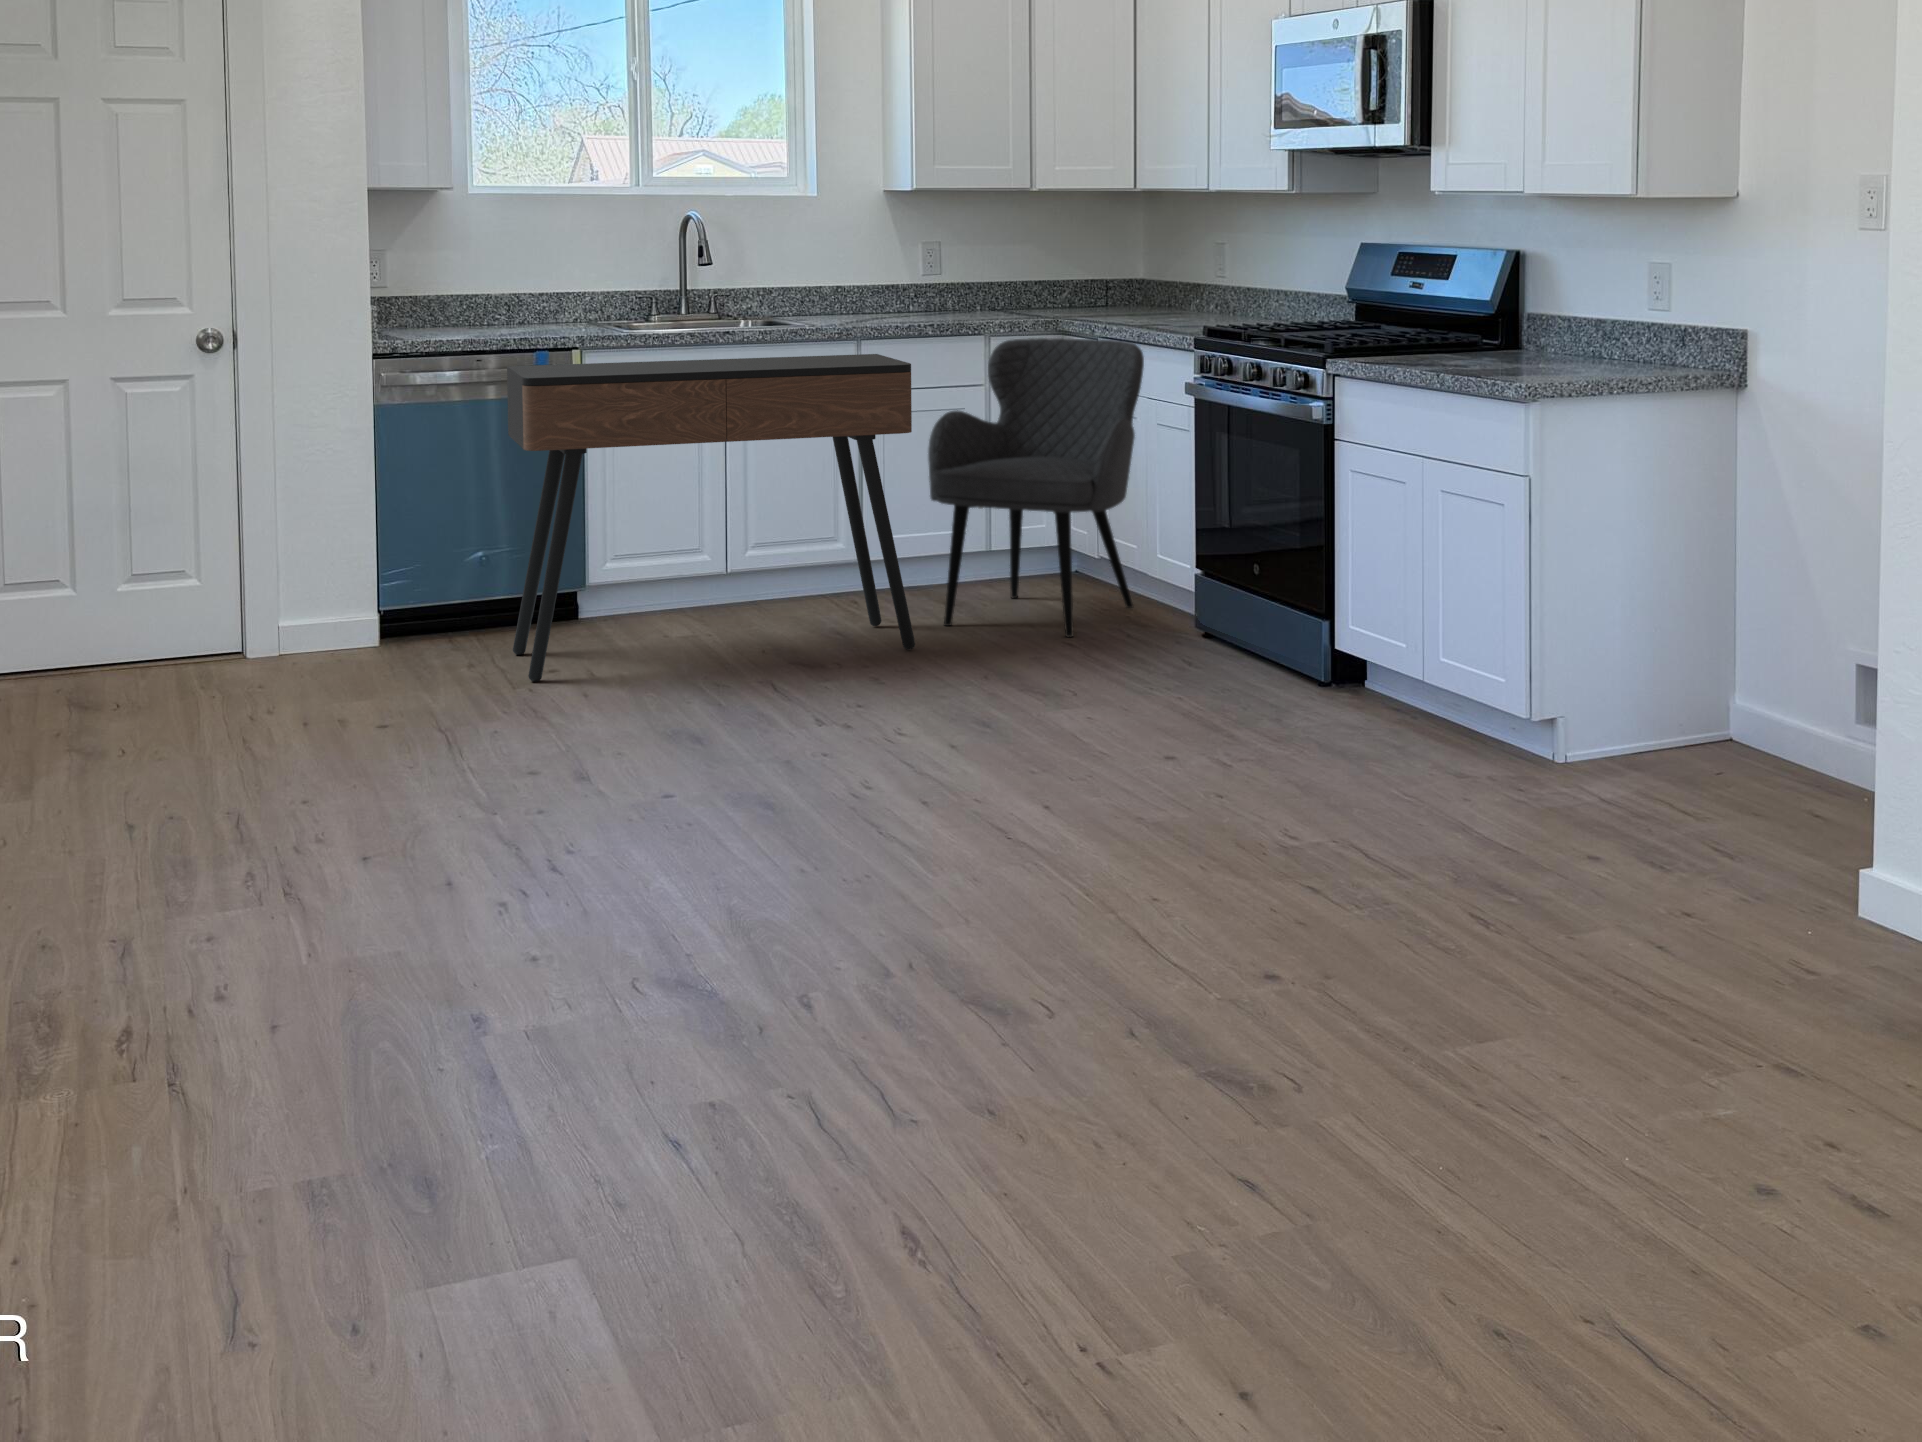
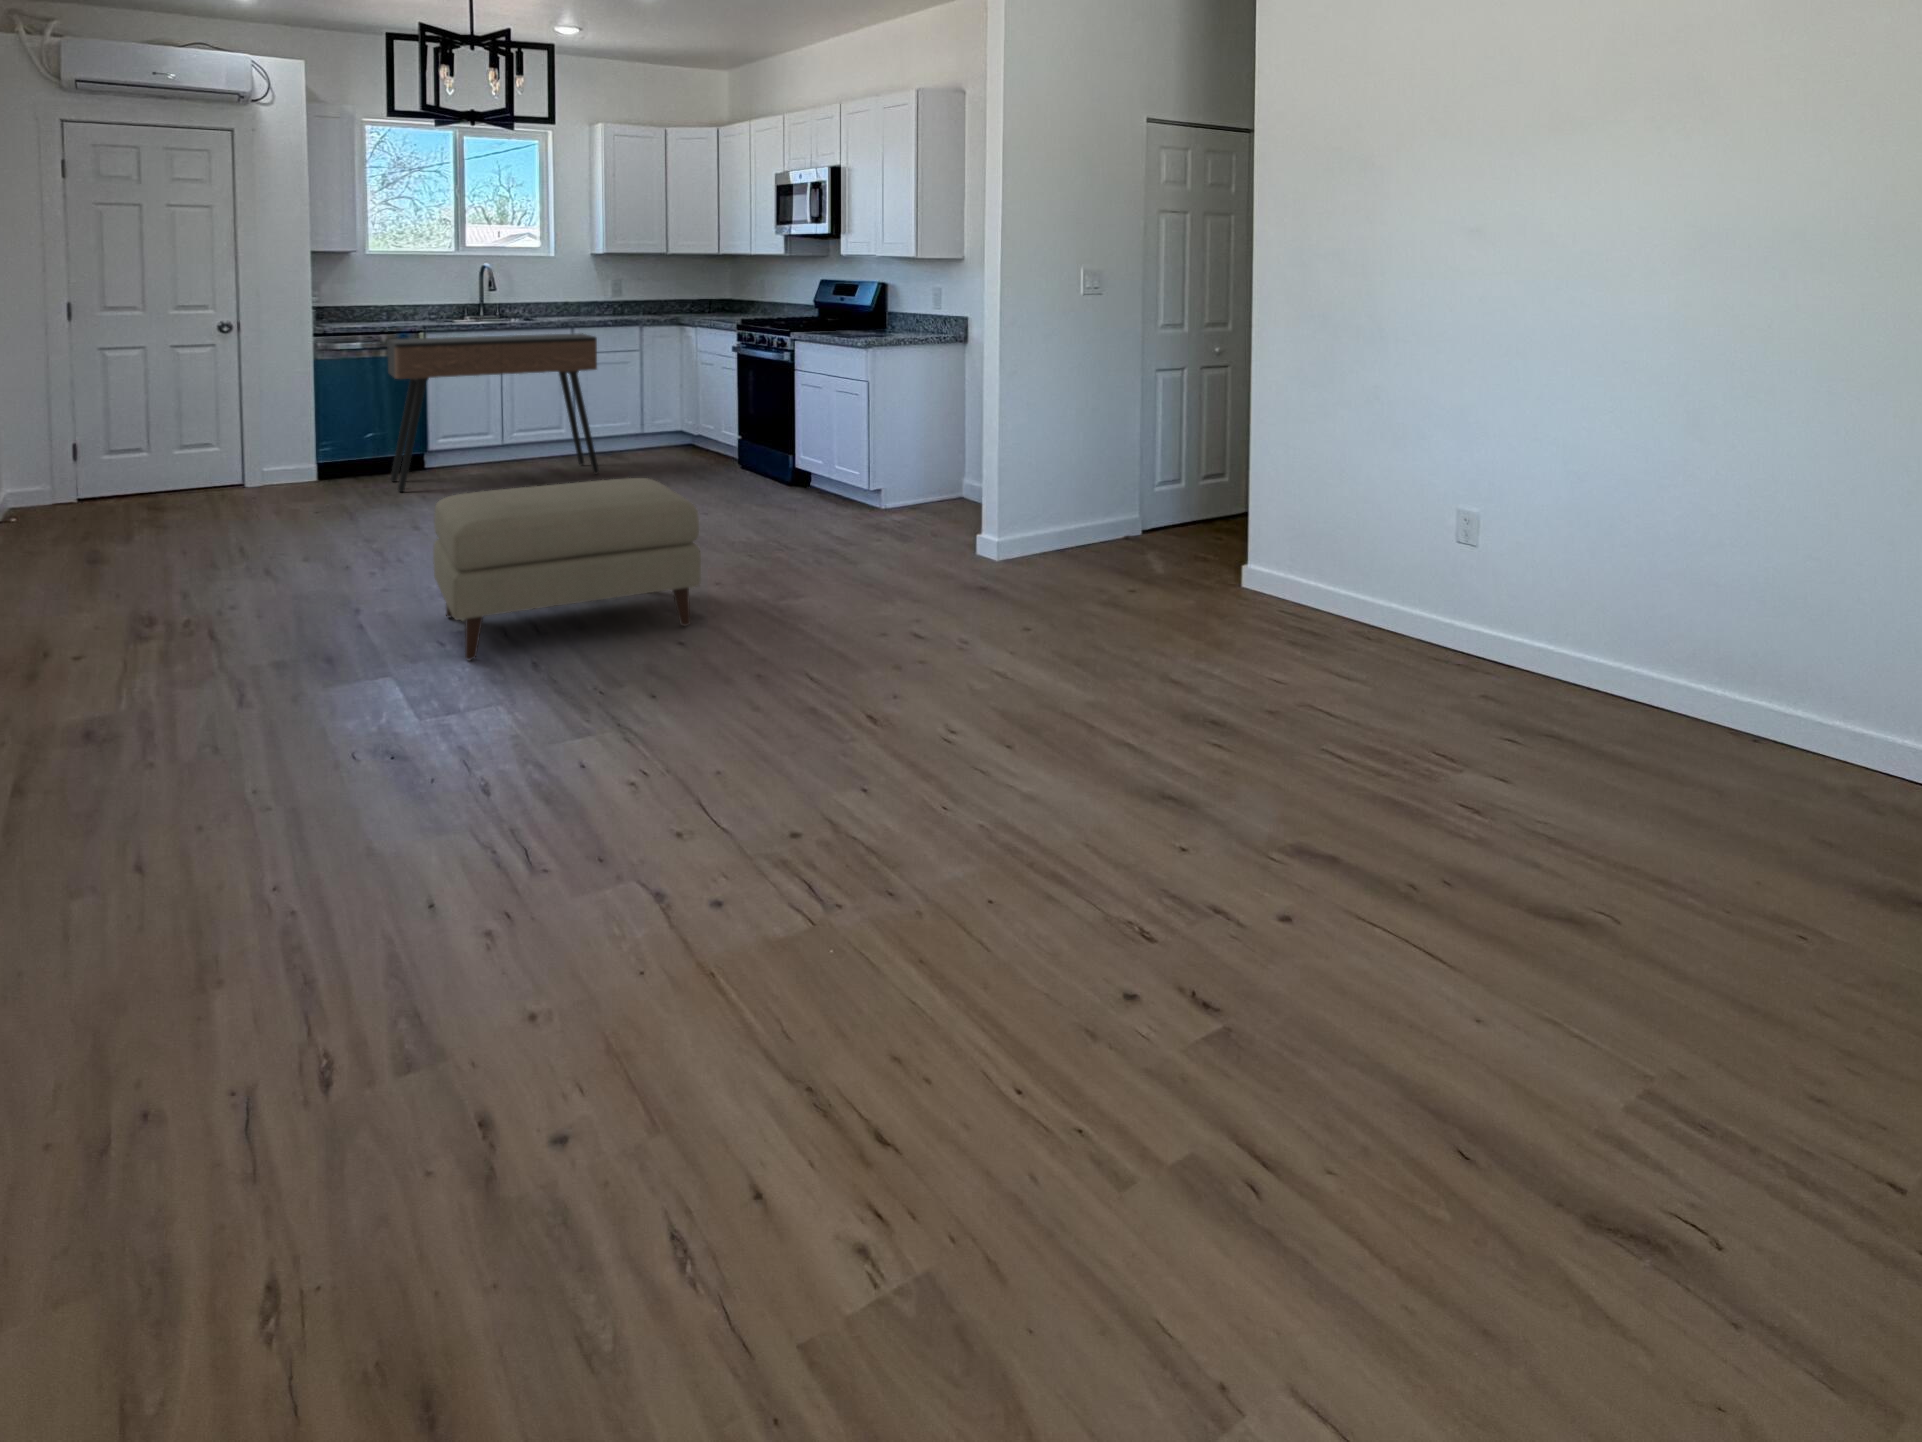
armchair: present [928,338,1144,637] -> none [609,327,717,467]
ottoman: none [633,727,1252,1194] -> present [433,478,701,660]

